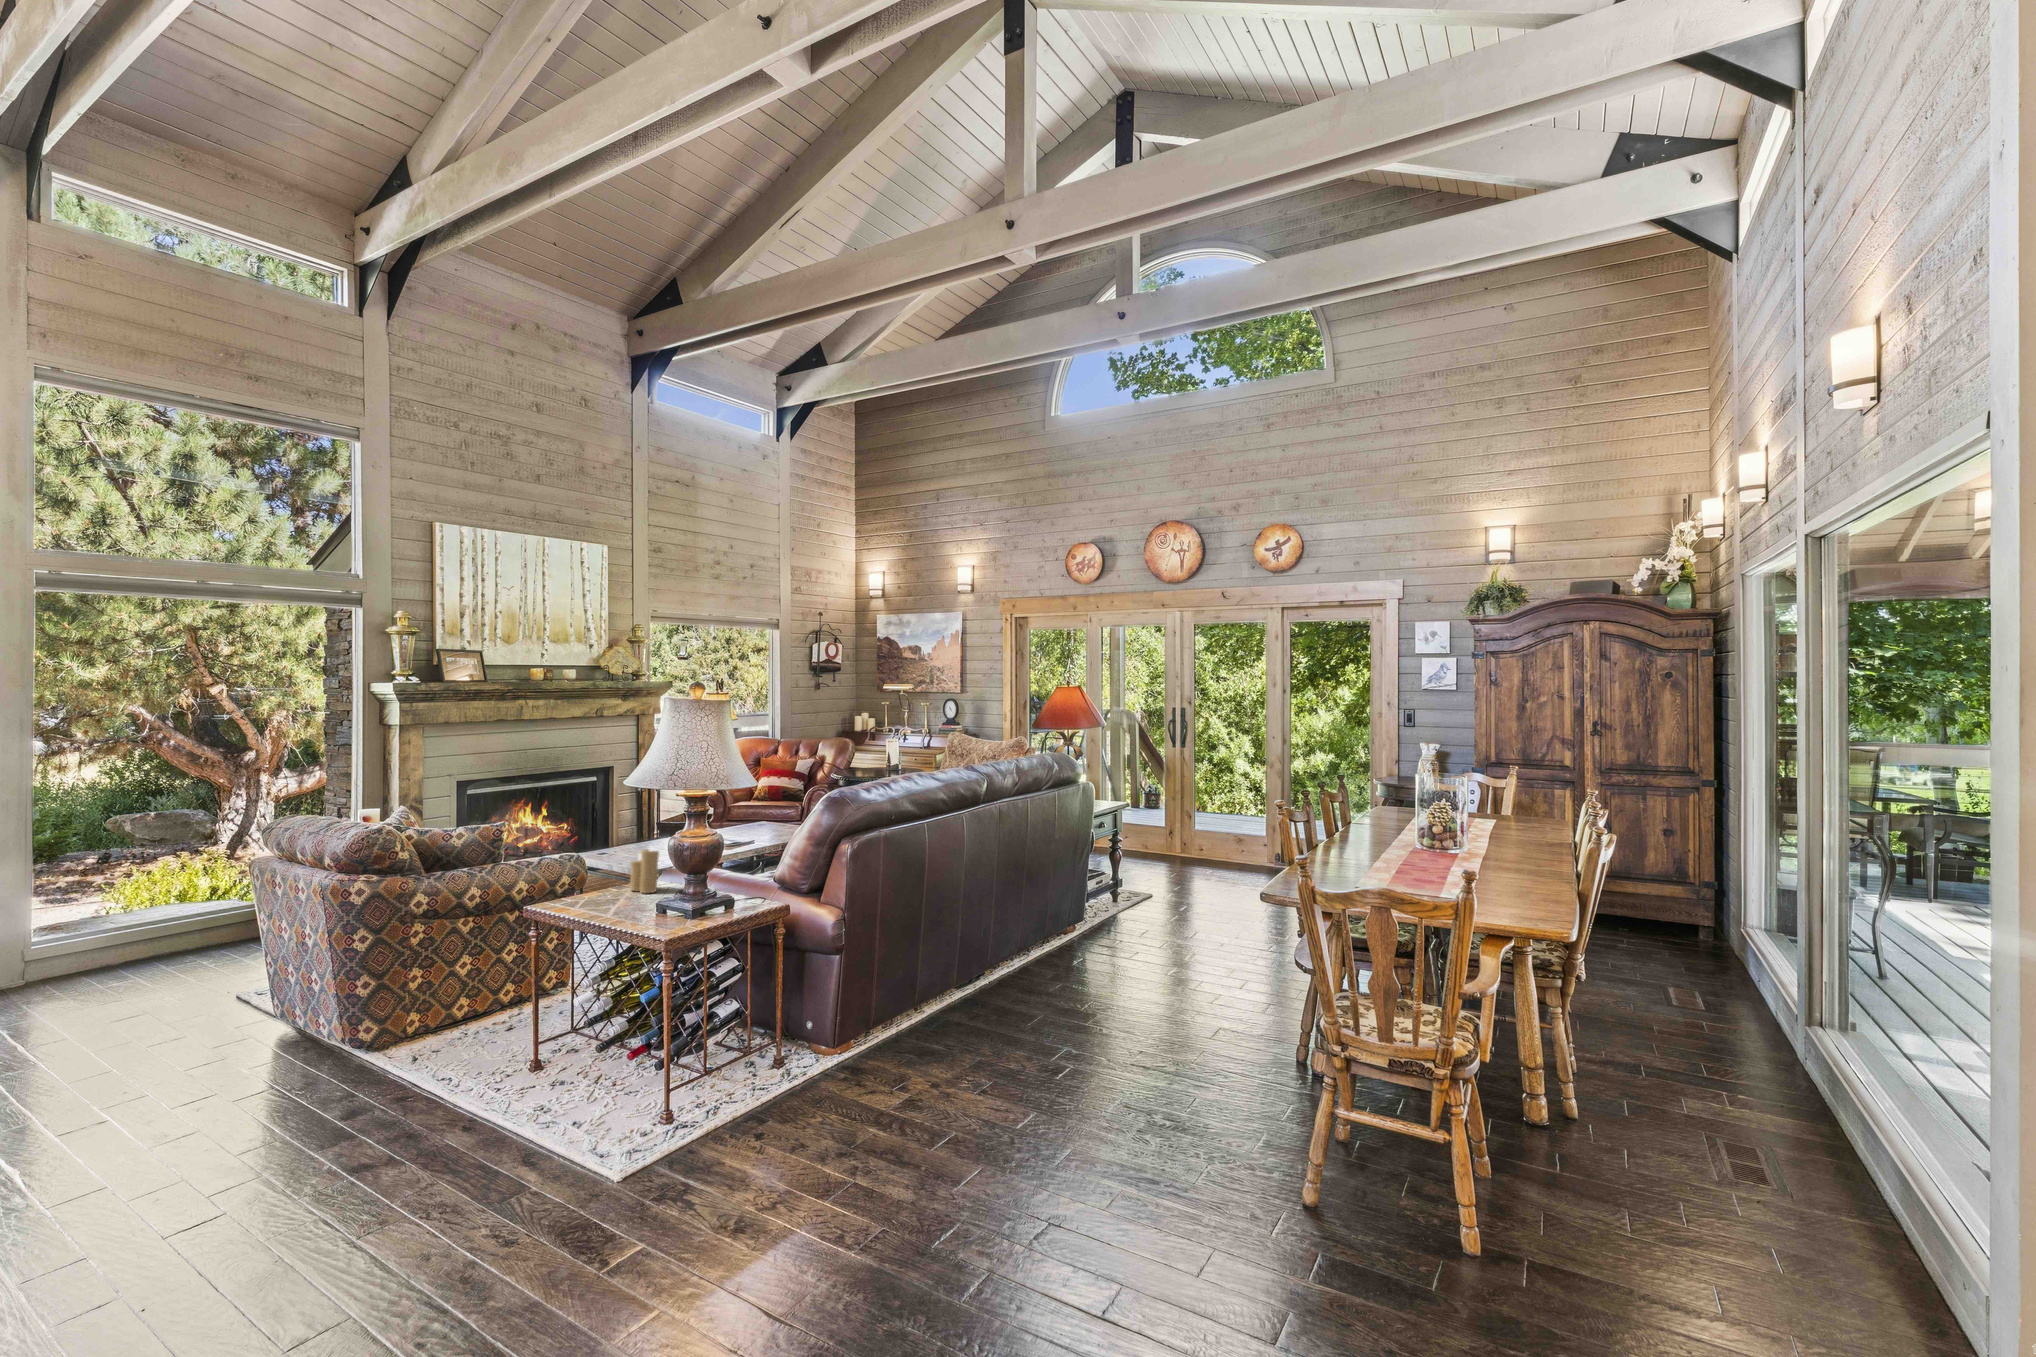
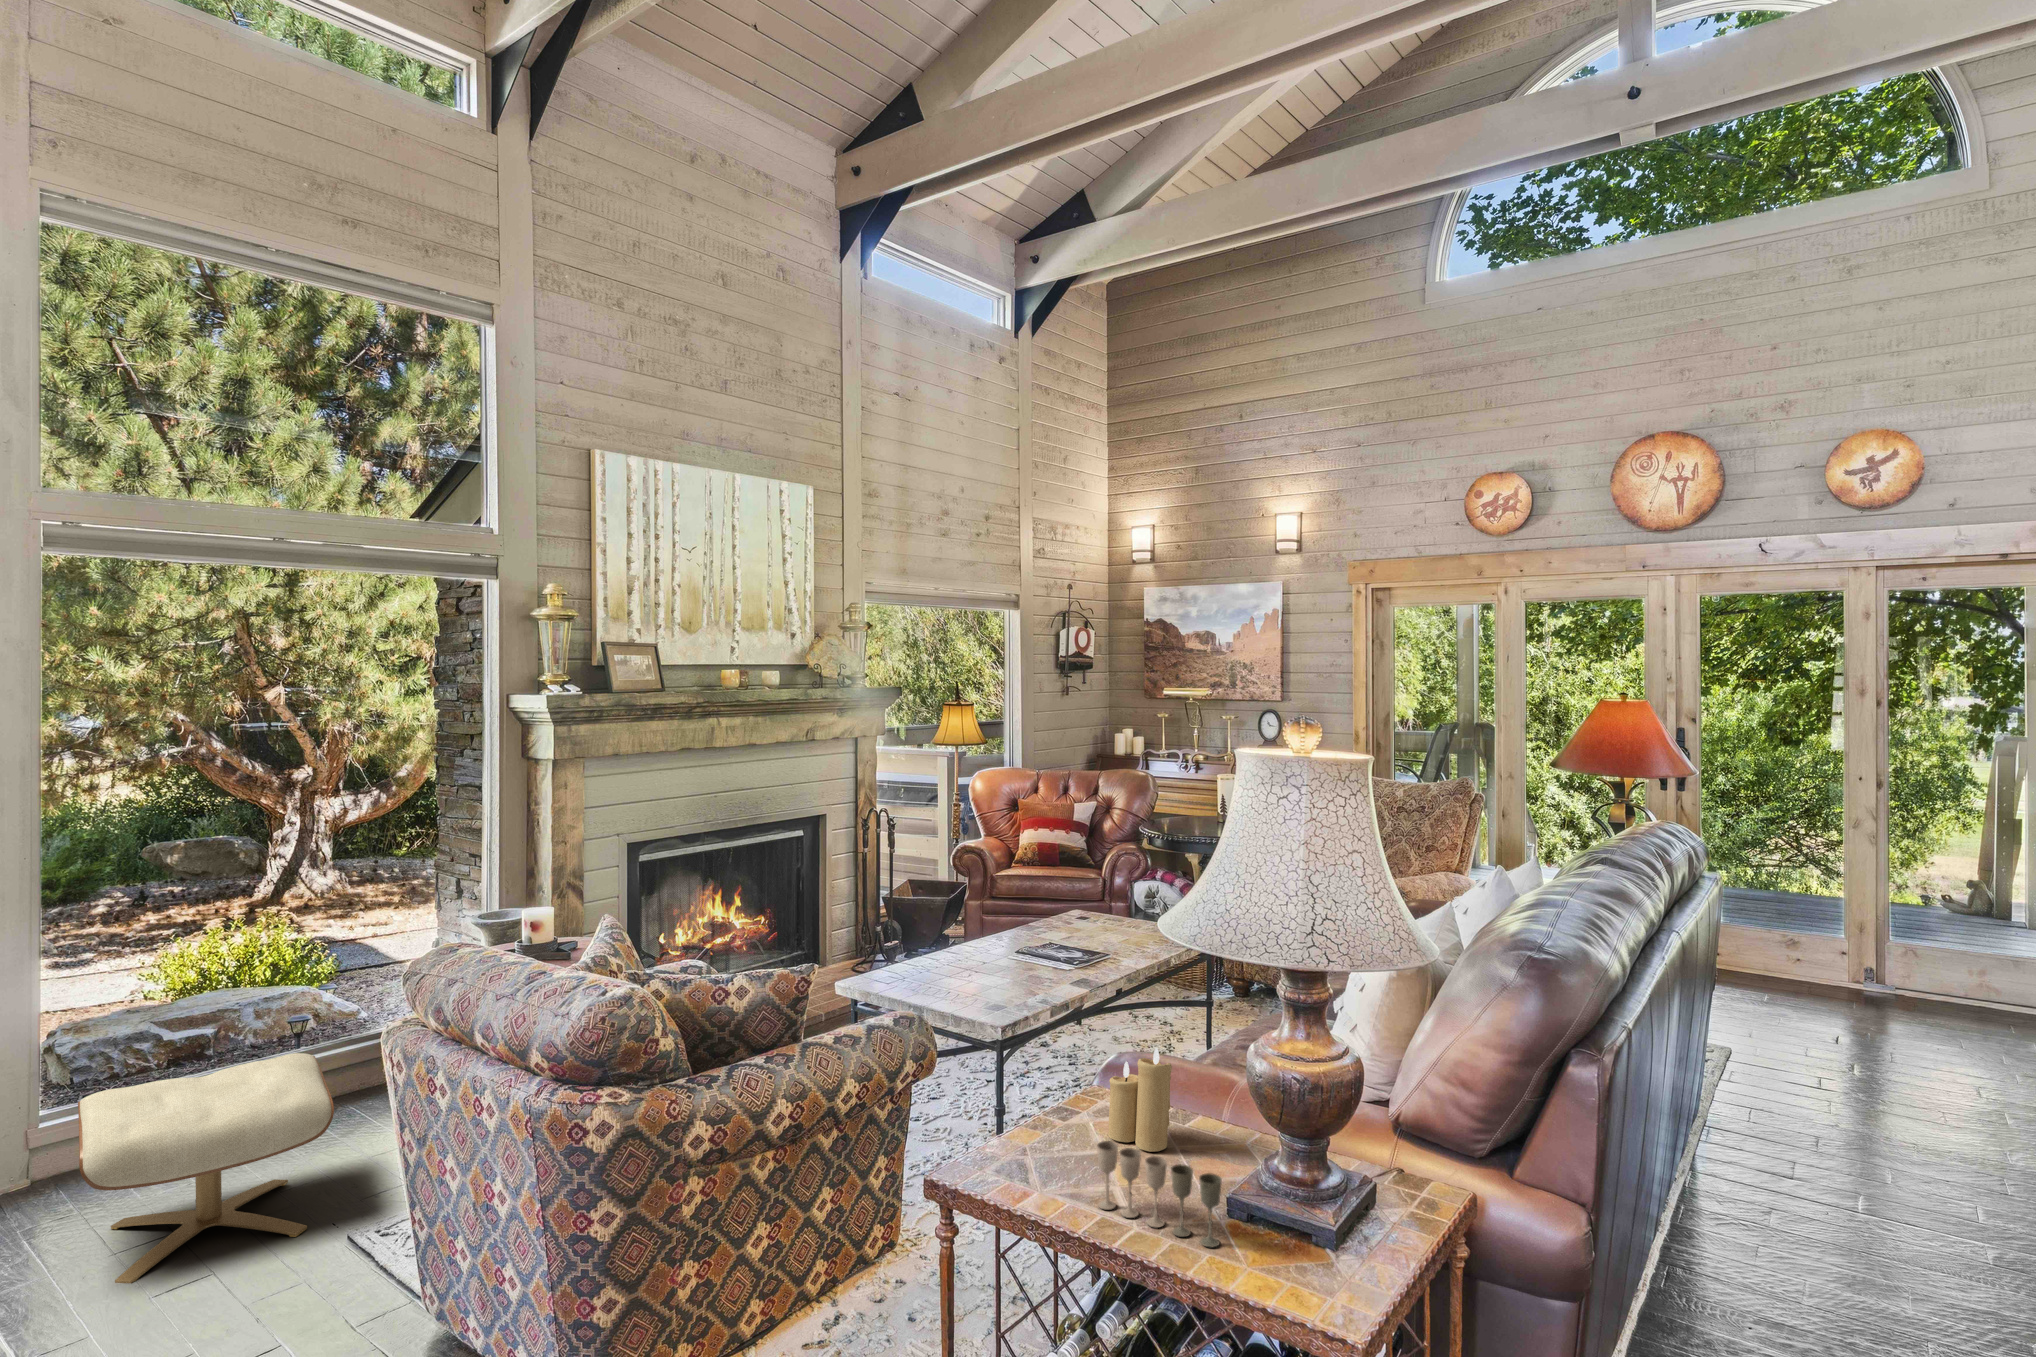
wine glass: none [595,879,640,917] -> present [1097,1141,1222,1247]
ottoman: none [56,898,227,1021] -> present [78,1053,334,1283]

